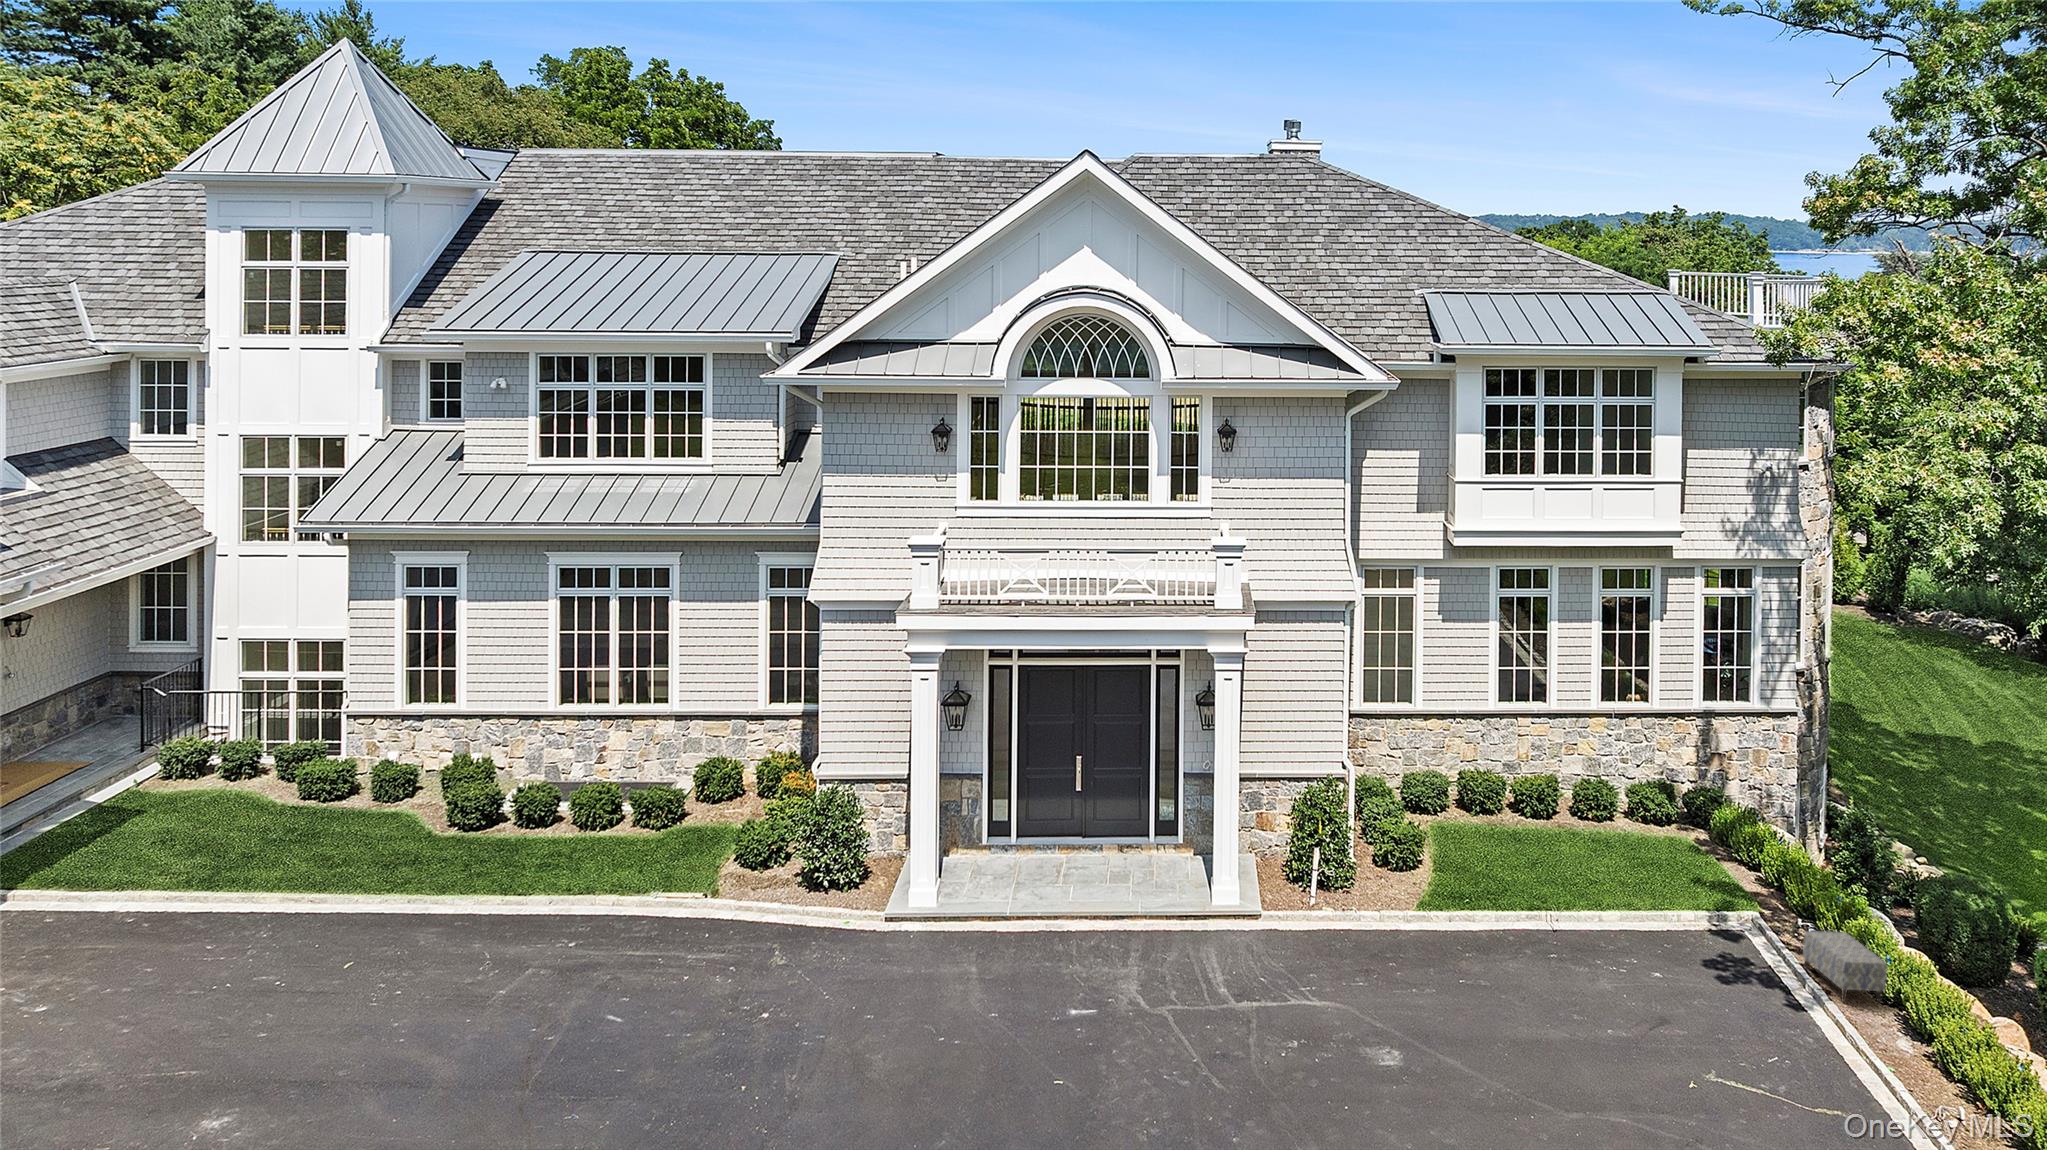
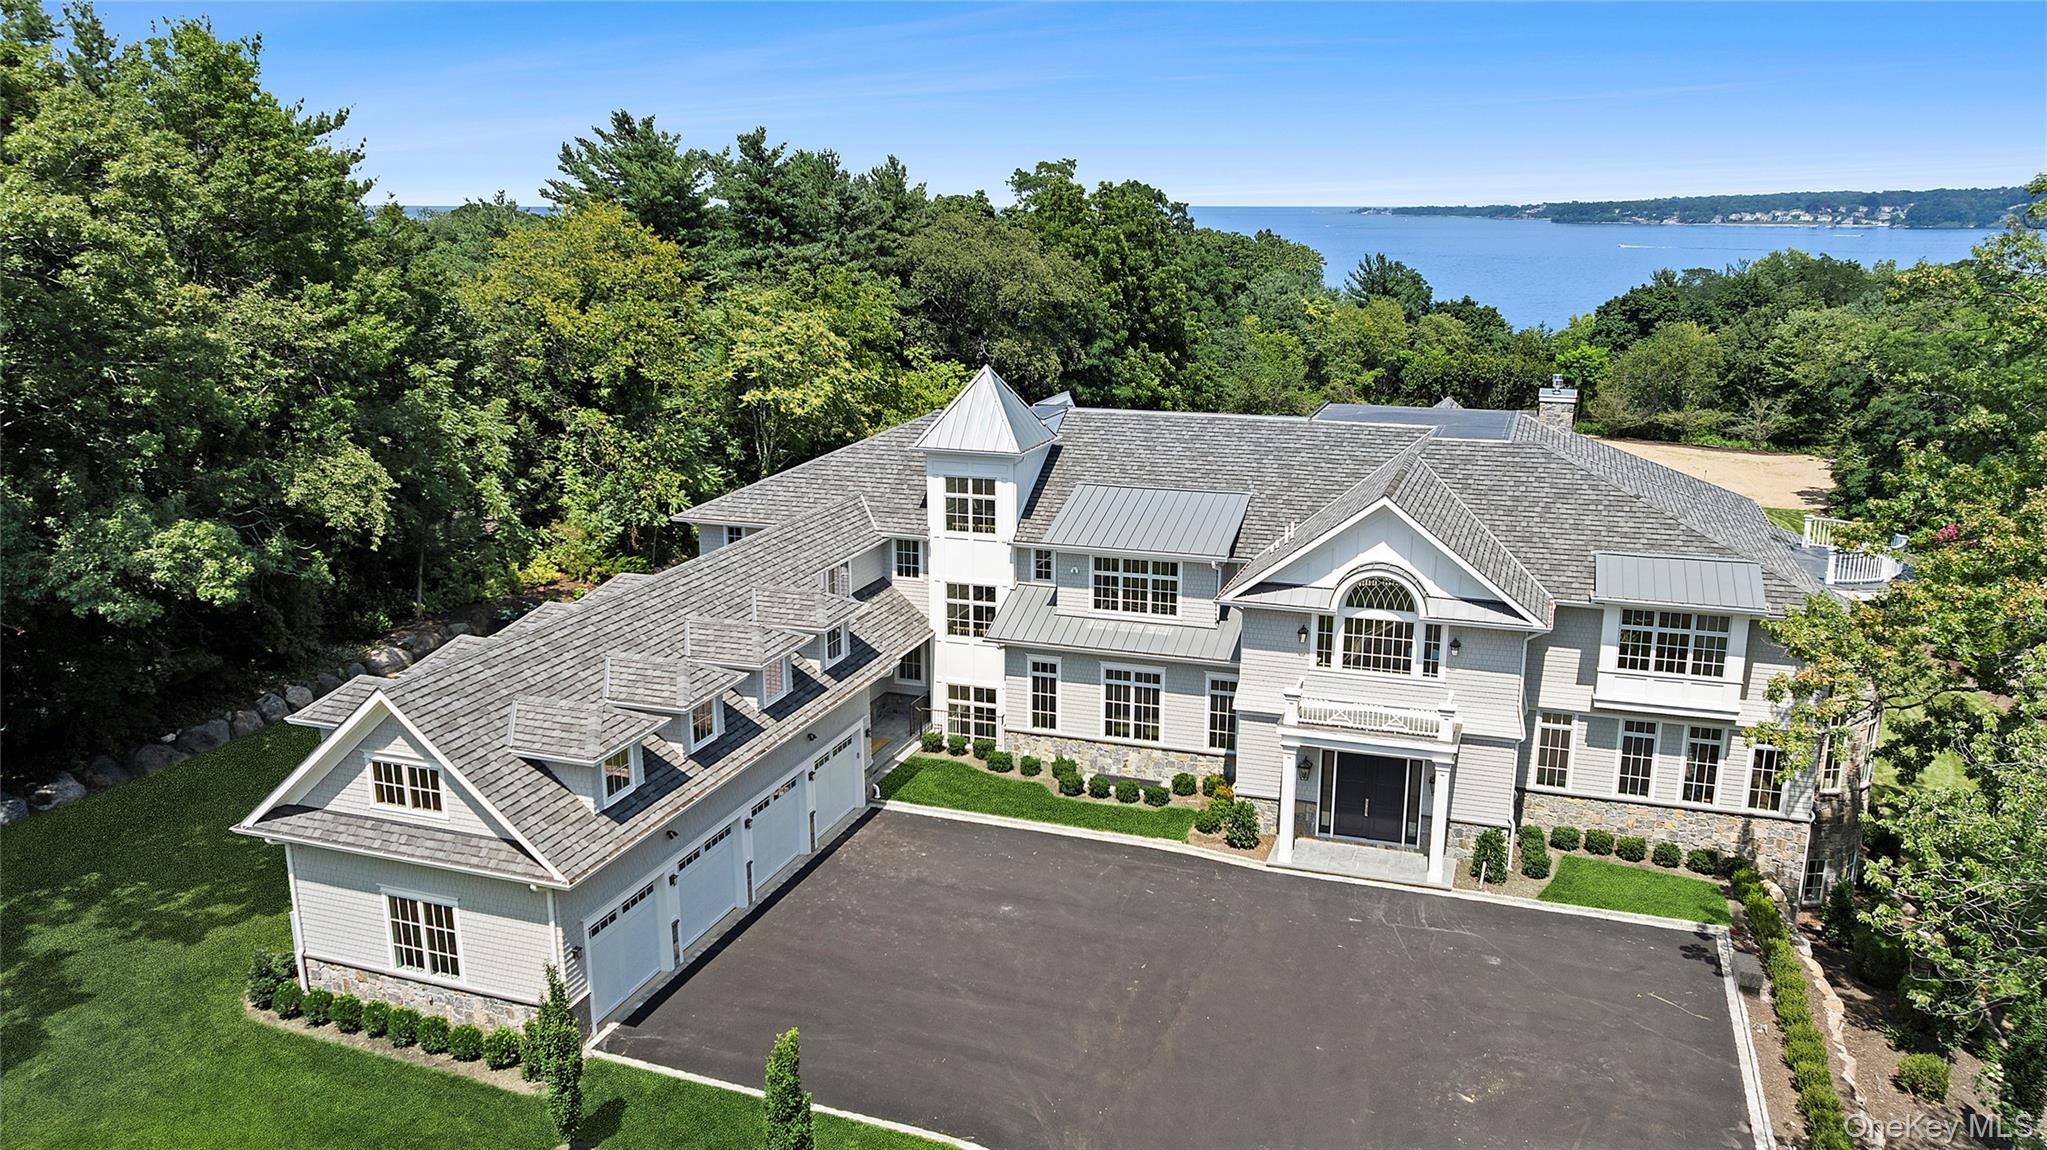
potted tree: none [1755,850,1792,911] -> present [1730,908,1746,935]

